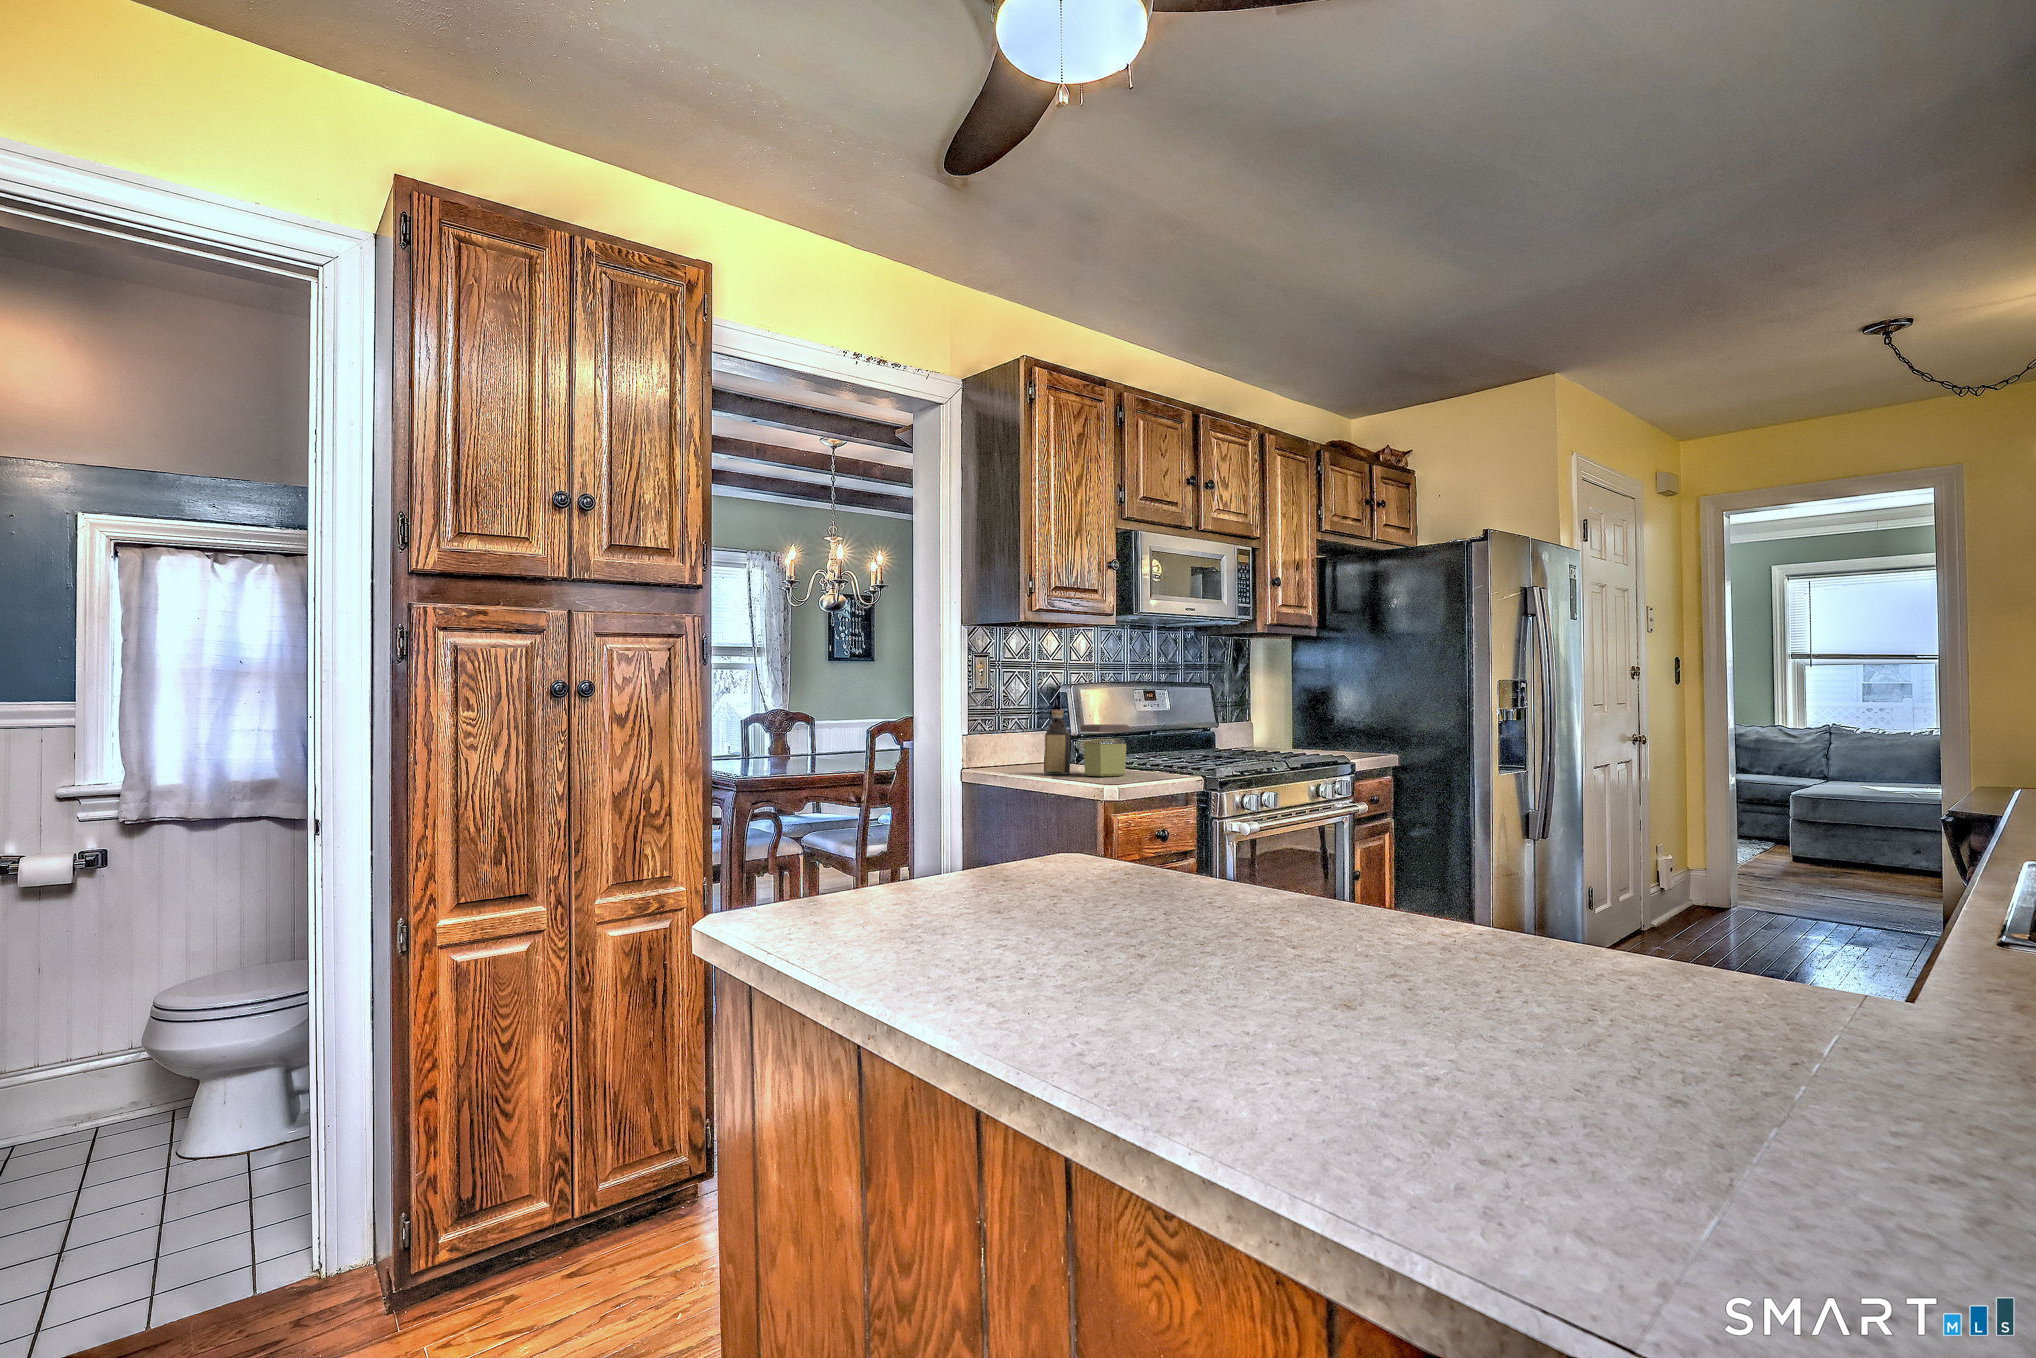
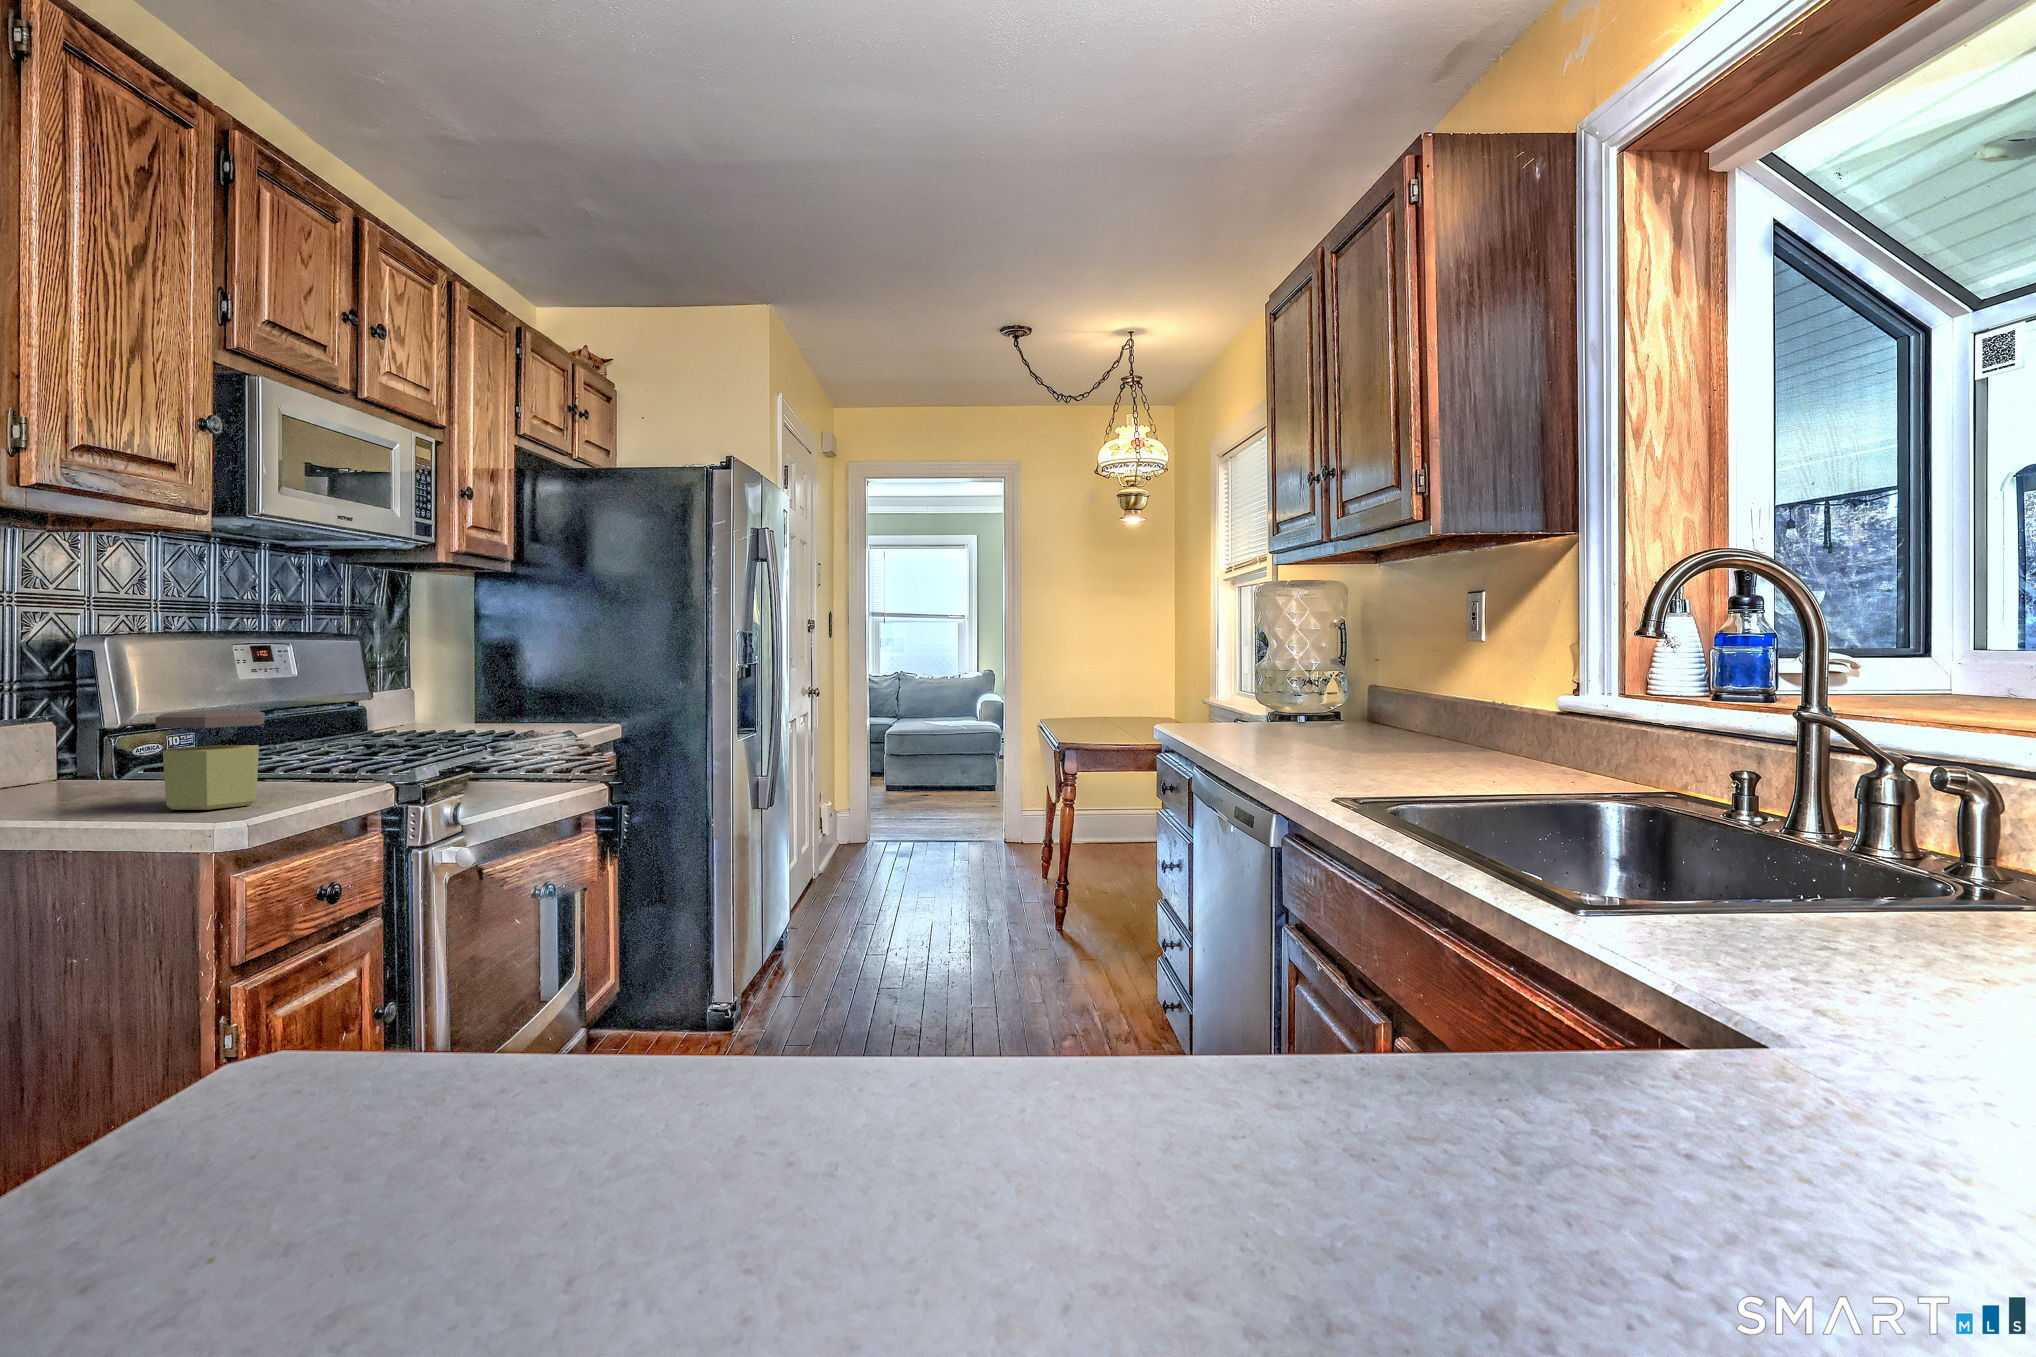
bottle: present [1044,710,1070,774] -> none [55,685,122,810]

